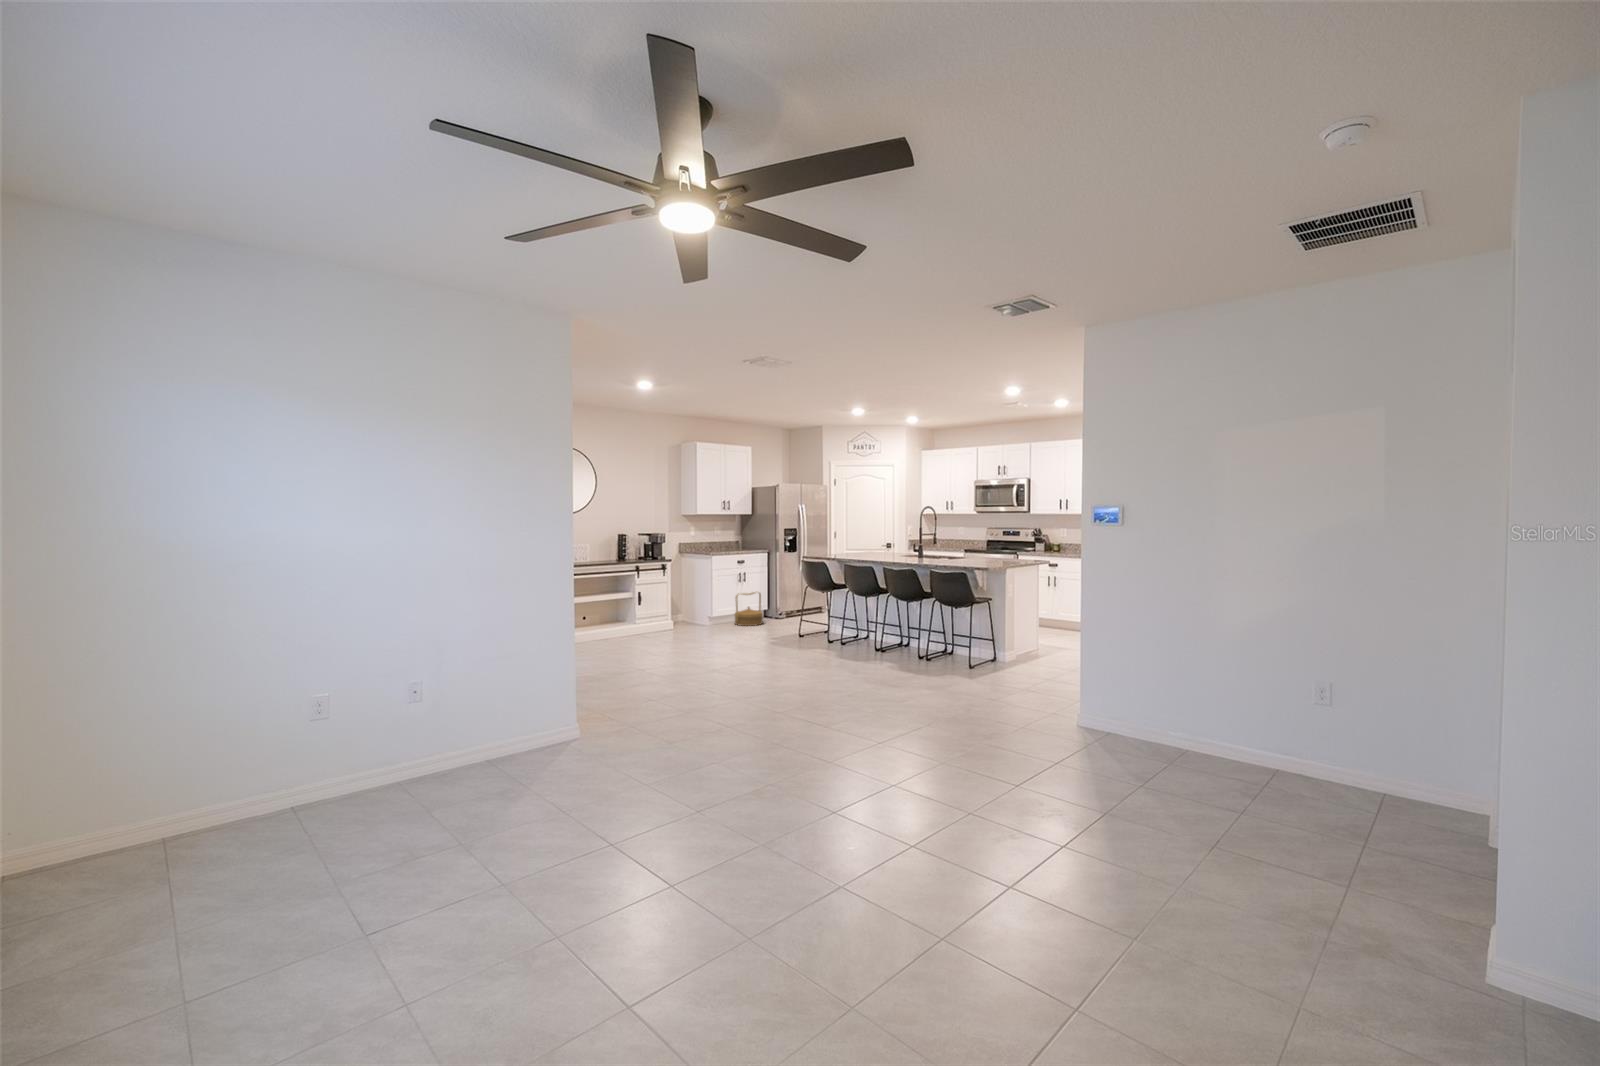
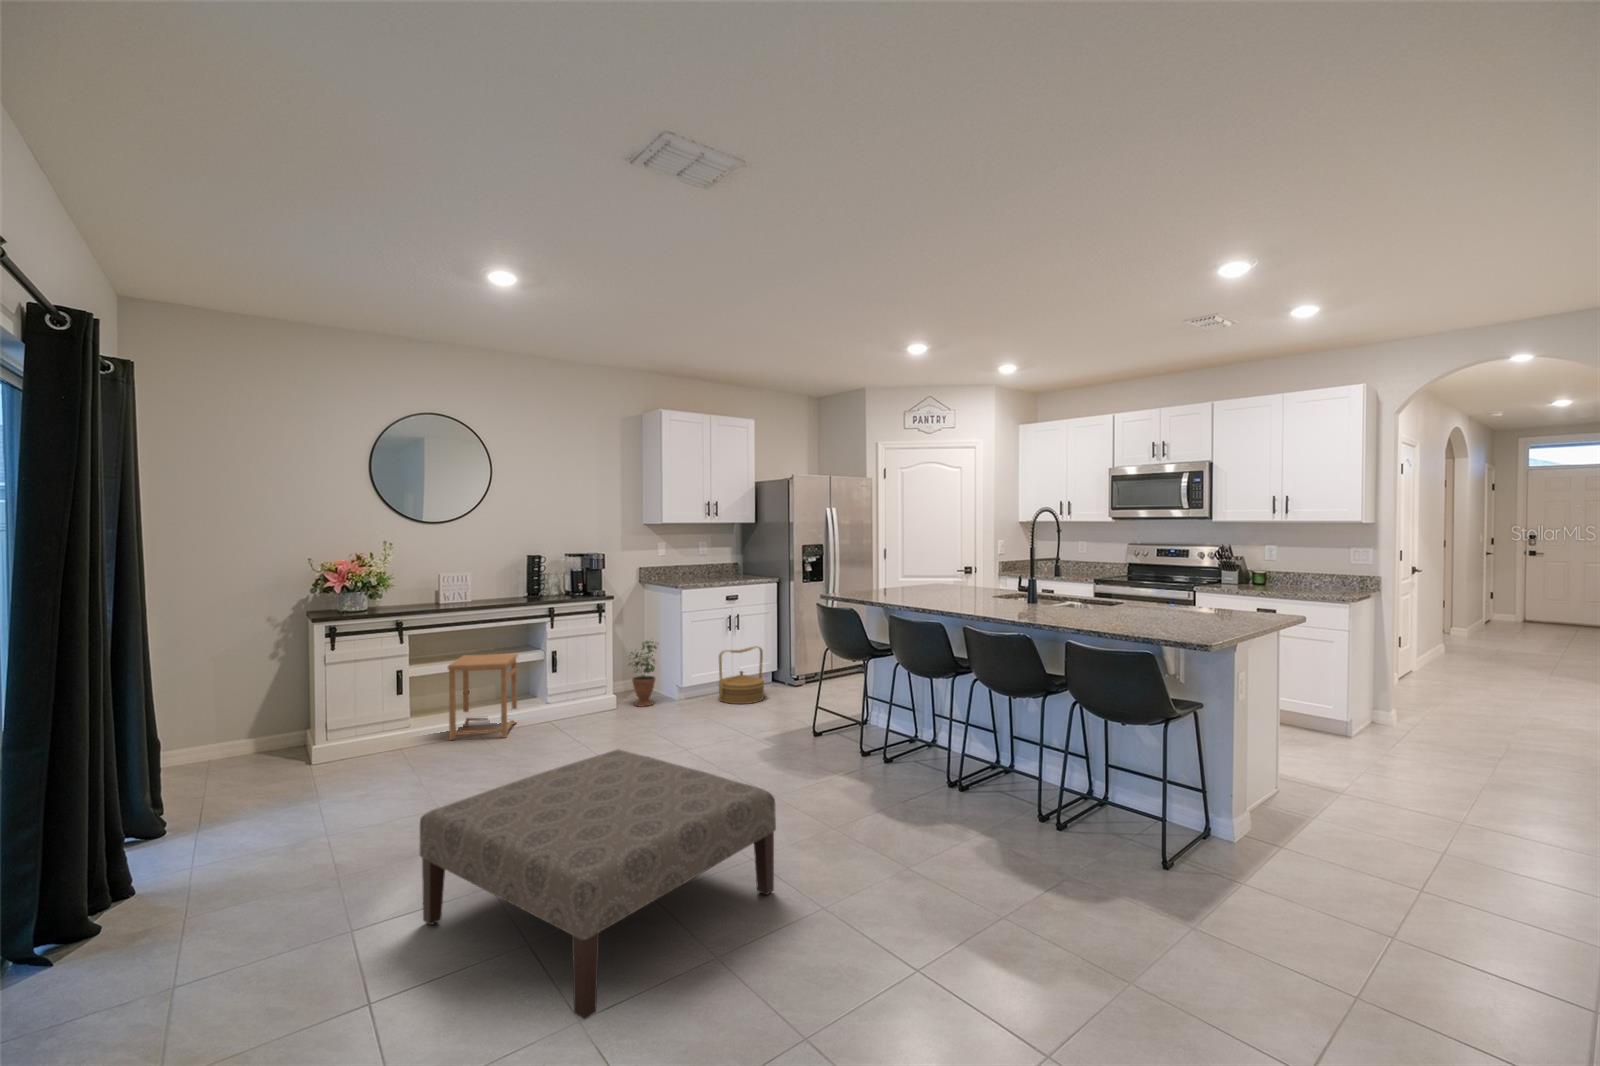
potted plant: none [679,586,698,628] -> present [631,641,656,707]
side table: none [586,593,620,642] -> present [448,654,518,740]
ottoman: none [648,625,800,704] -> present [420,749,776,1019]

